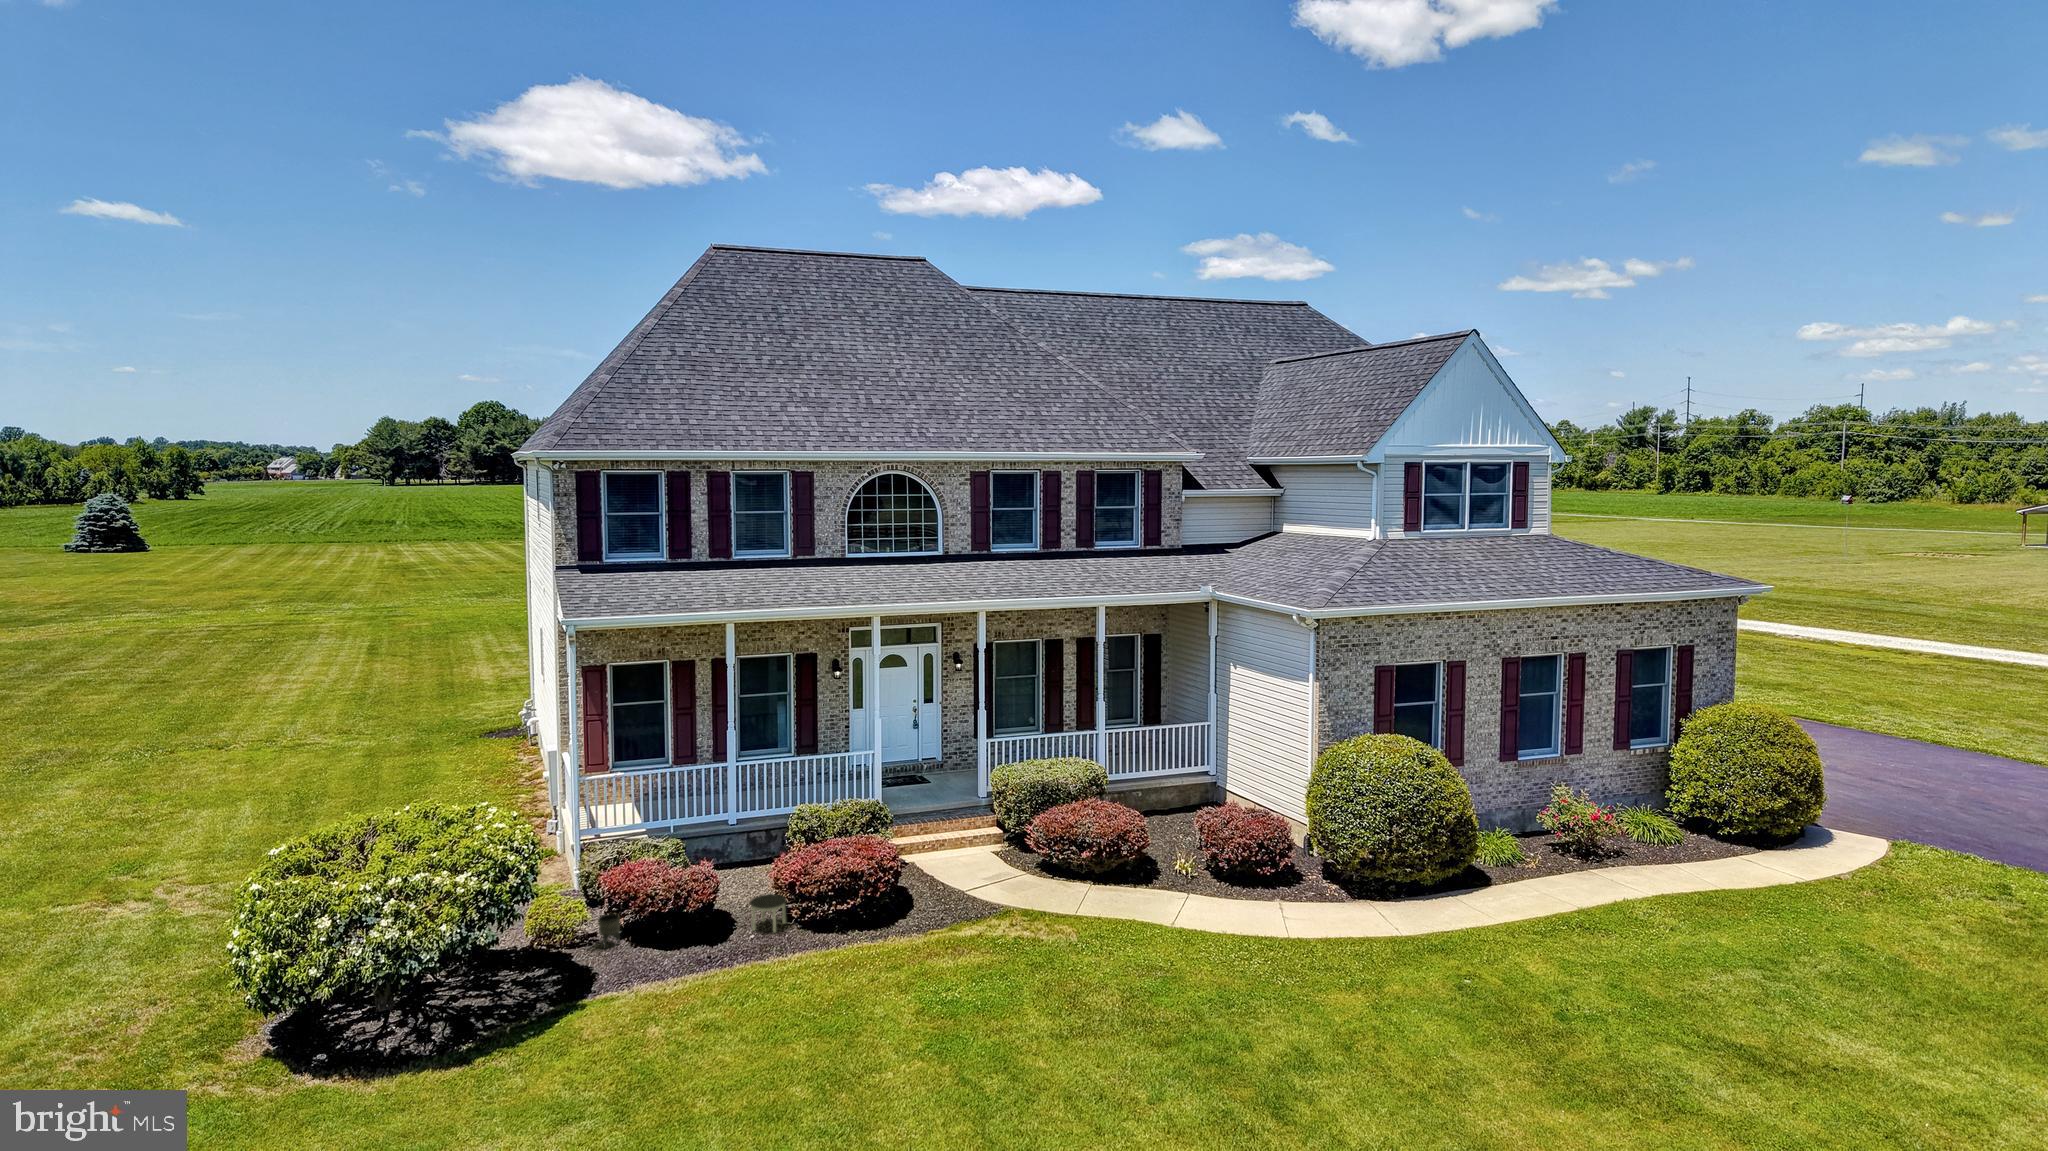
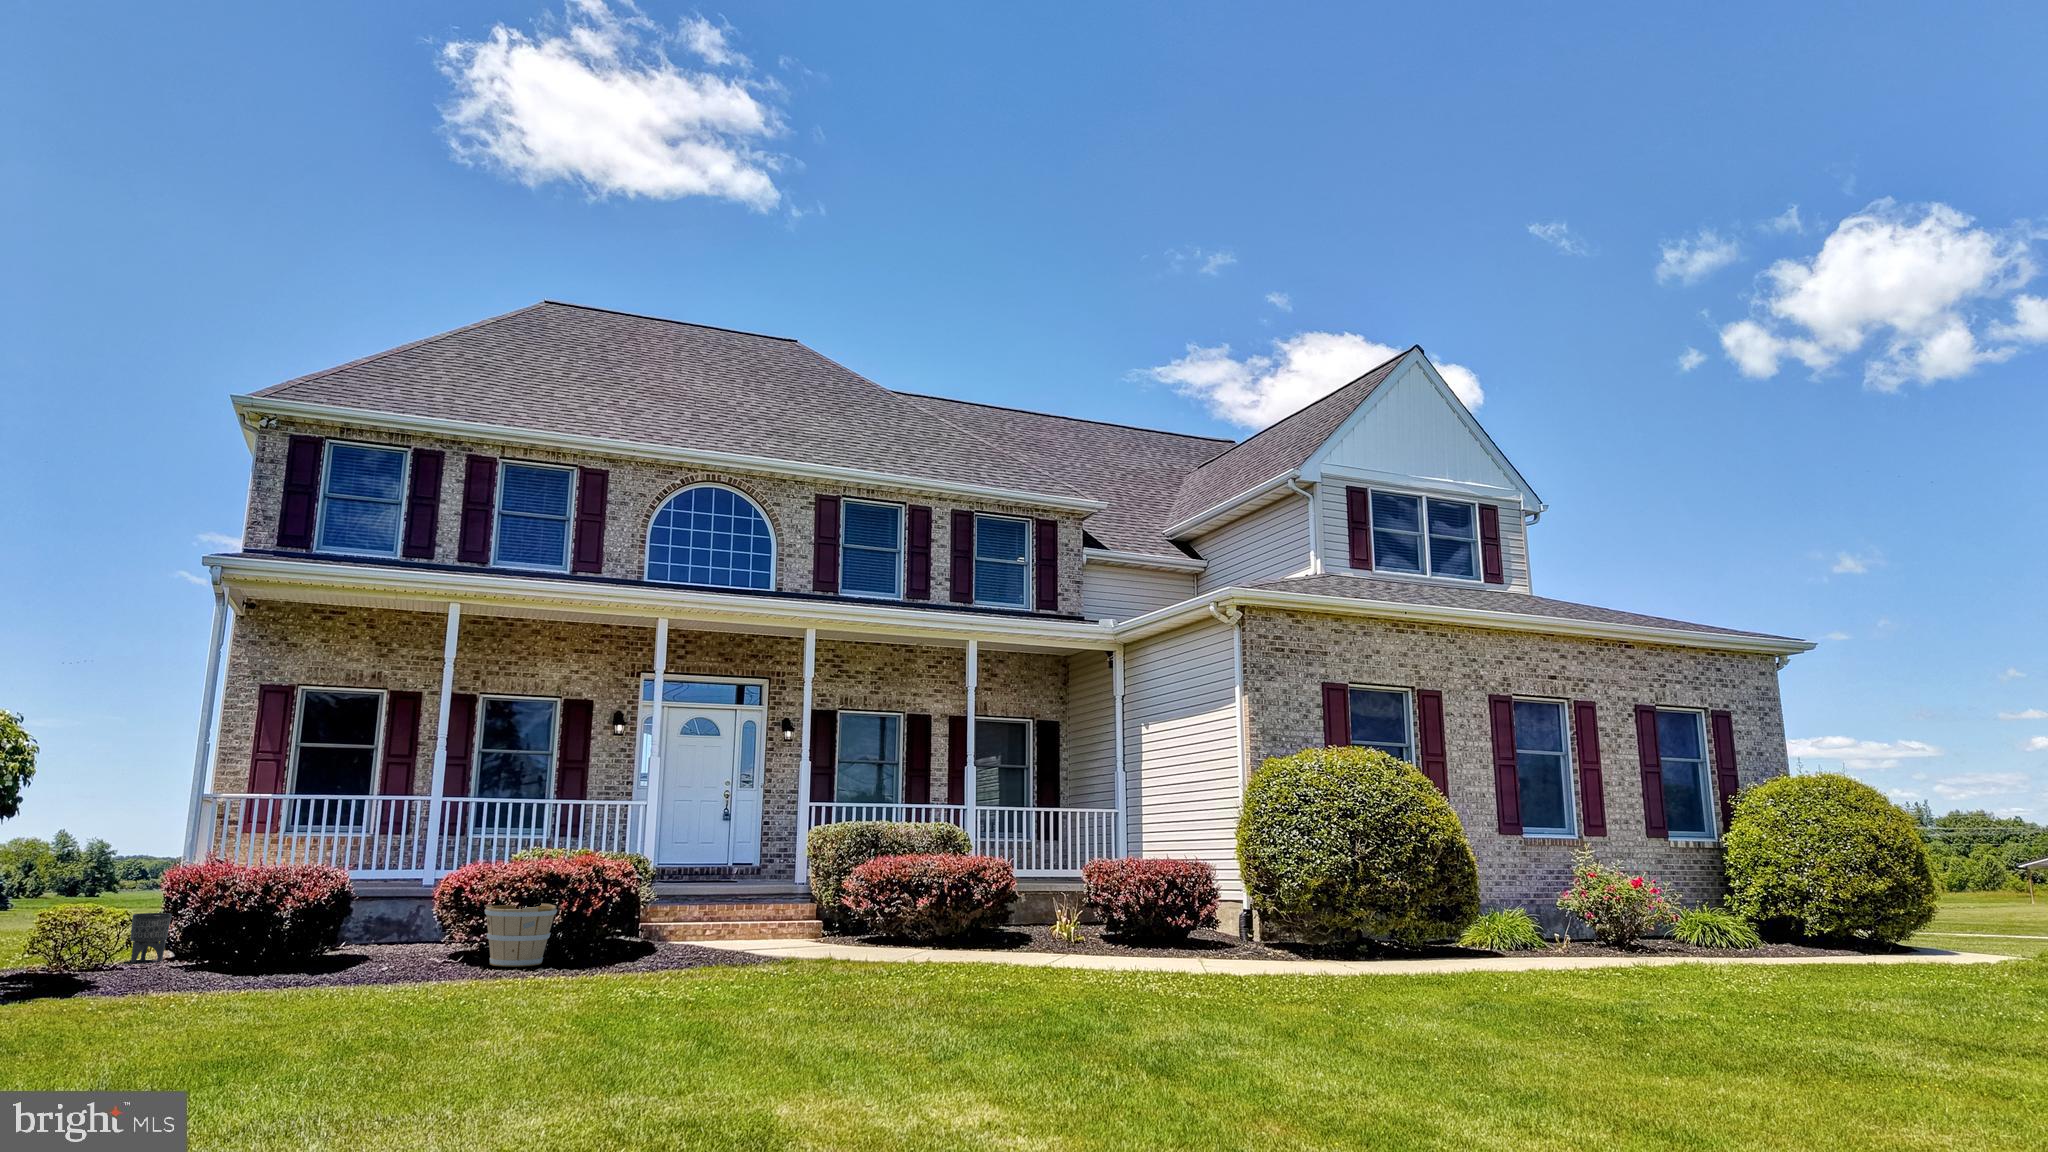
round table: present [750,894,786,932] -> none [385,912,449,960]
wooden bucket: none [815,894,859,943] -> present [485,903,557,967]

